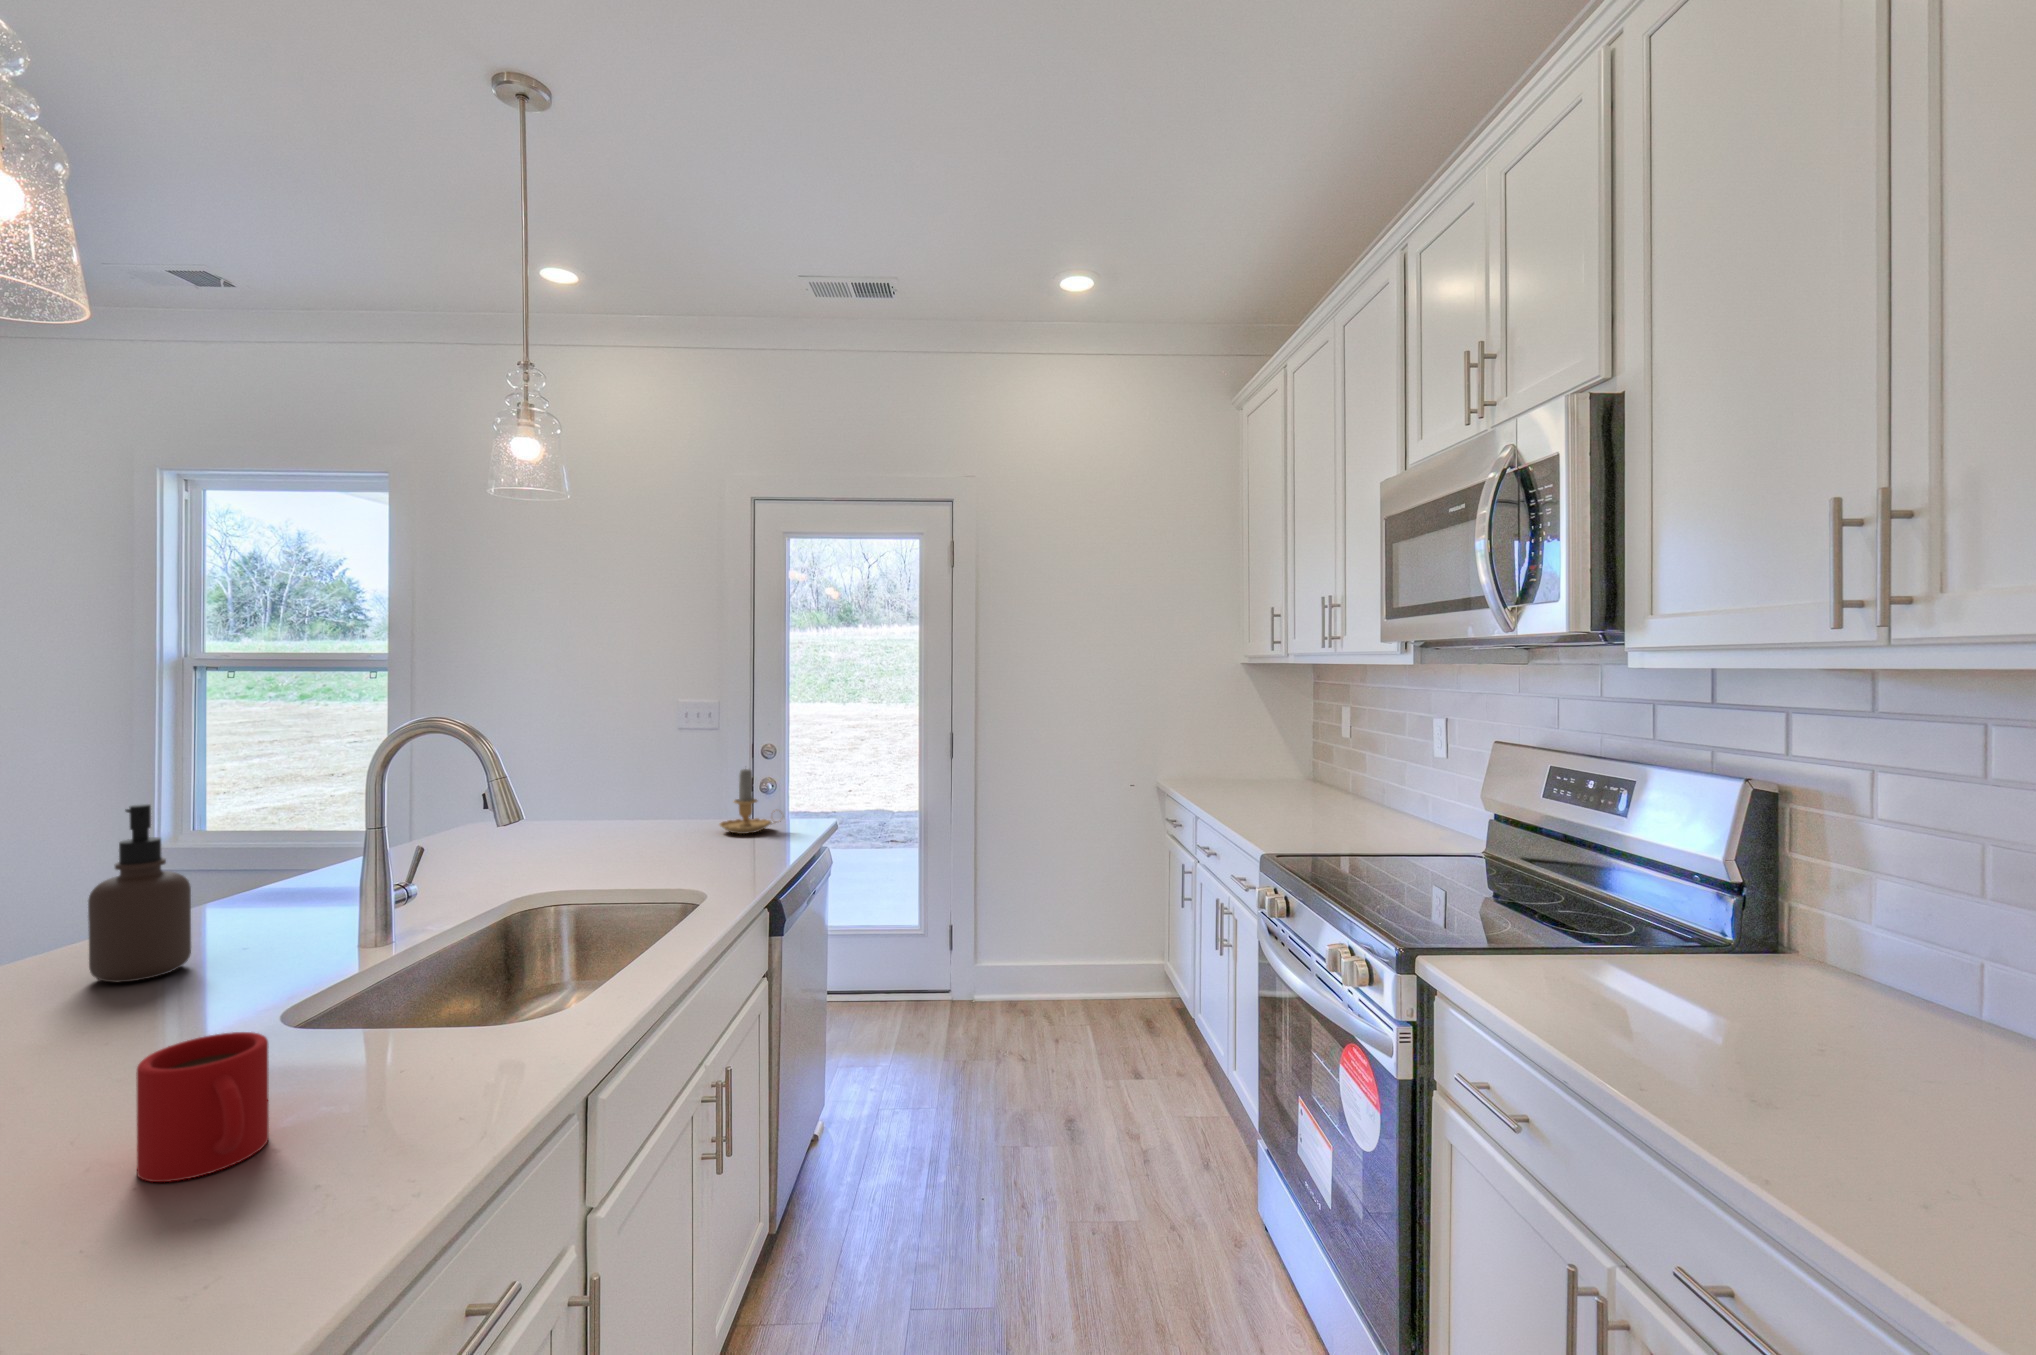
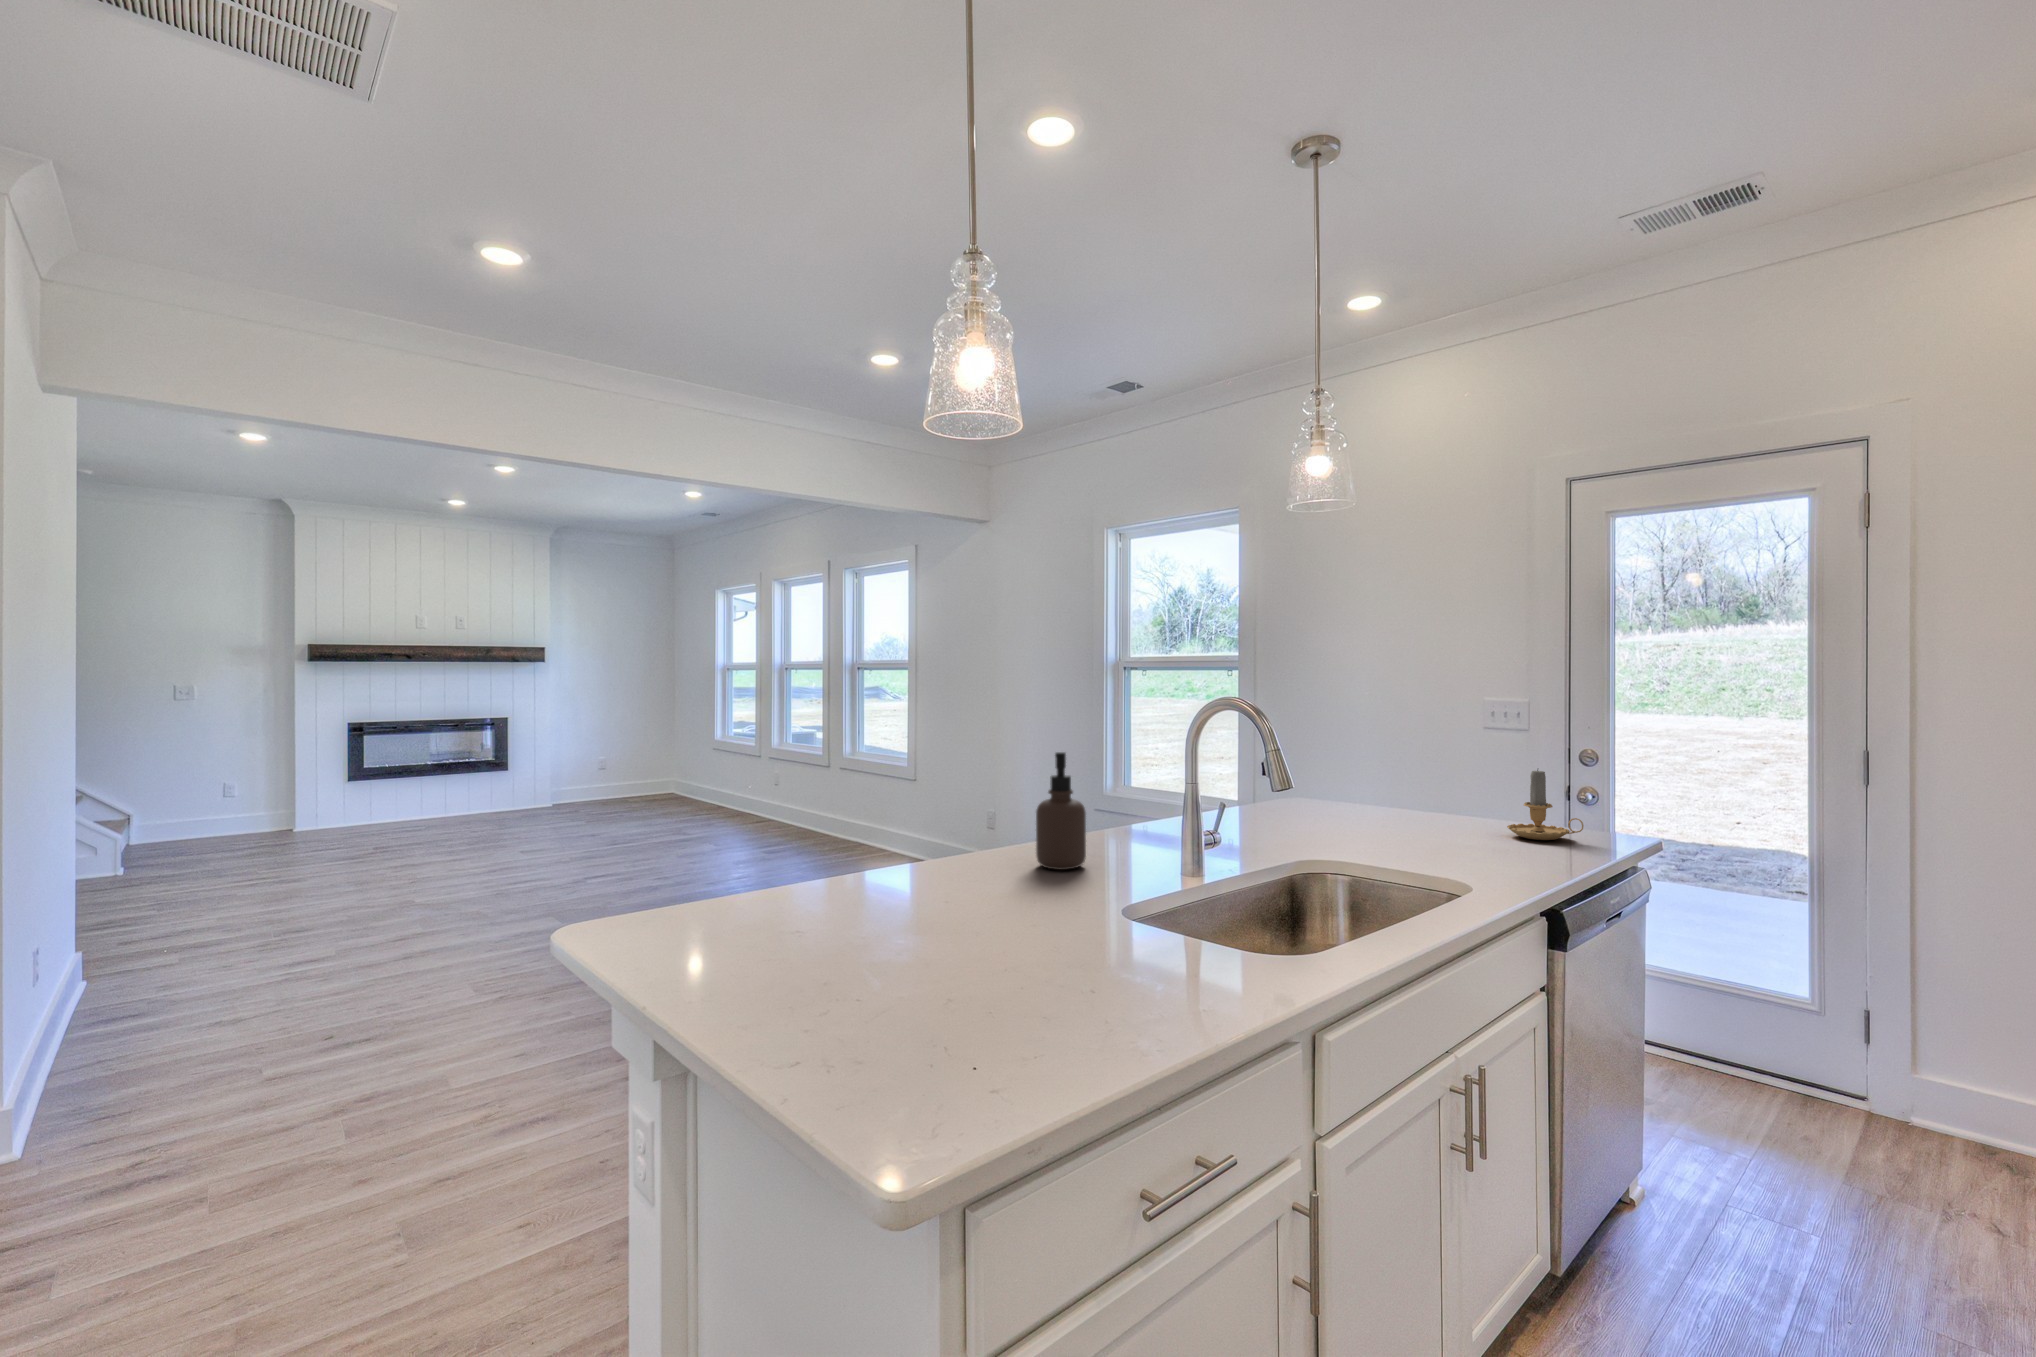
mug: present [136,1032,269,1182] -> none [1028,900,1094,989]

